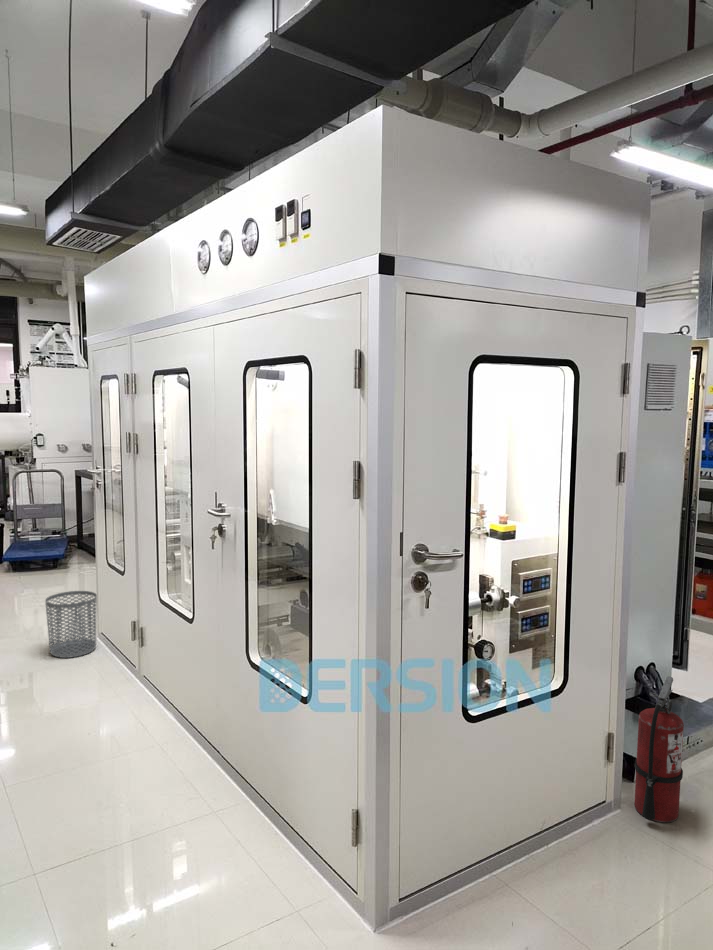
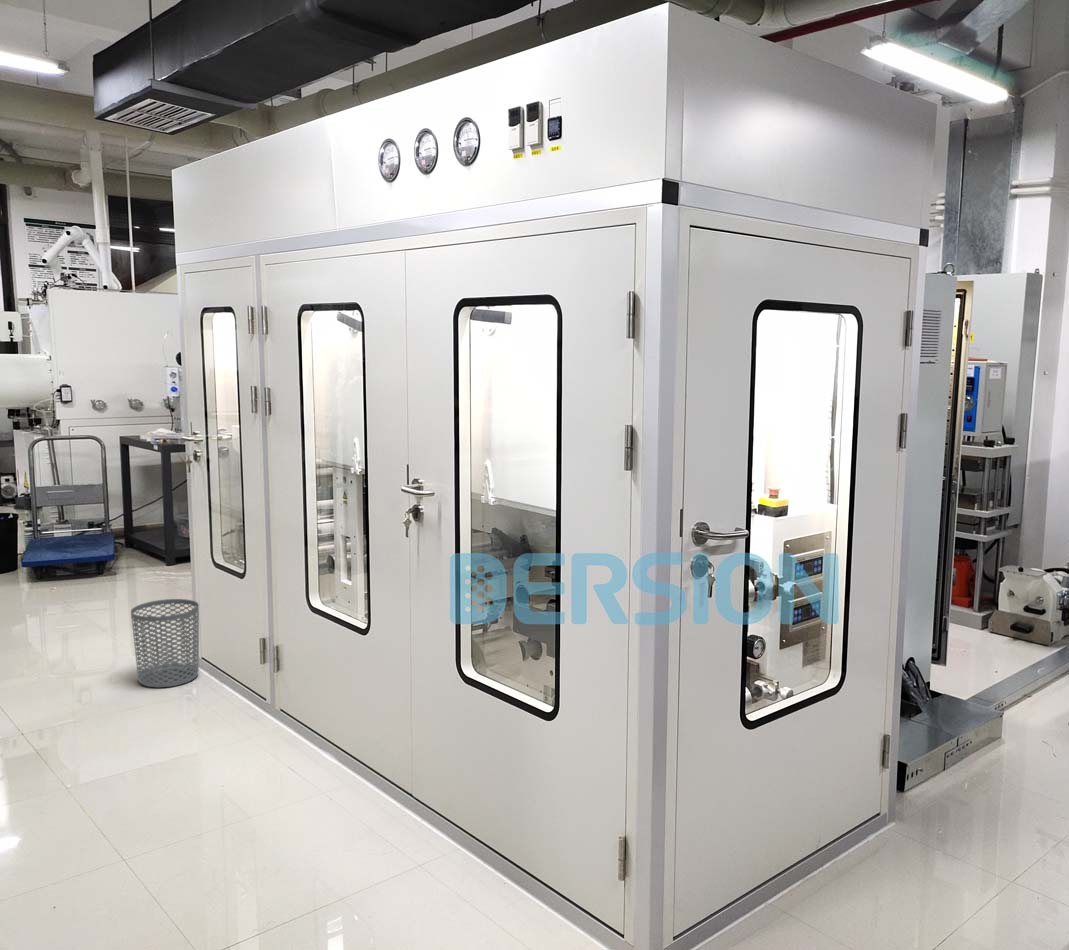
fire extinguisher: present [634,676,684,822] -> none [919,676,979,844]

